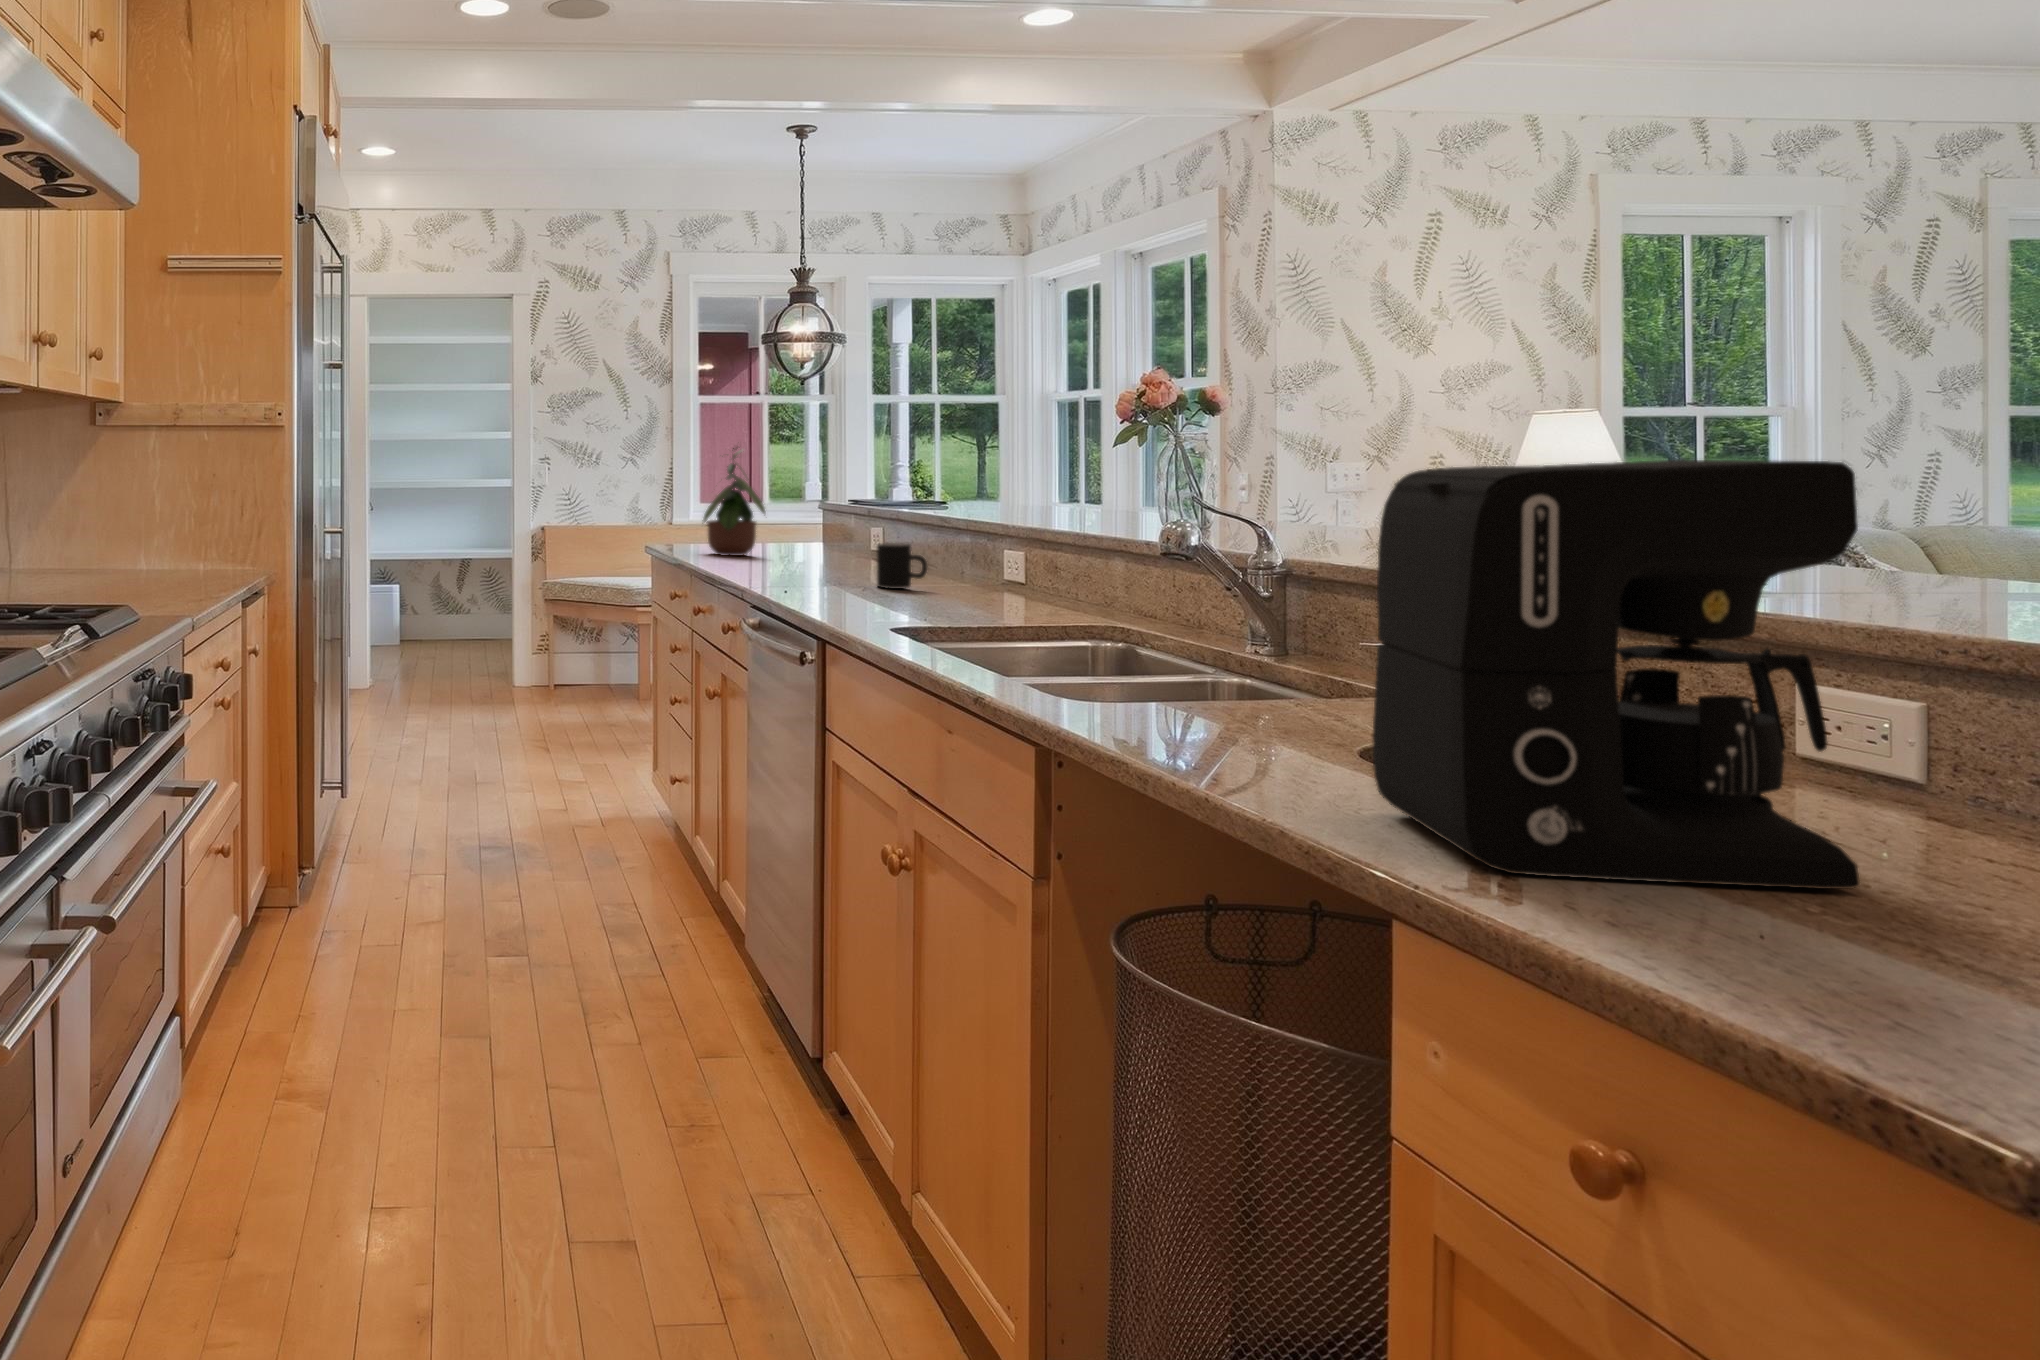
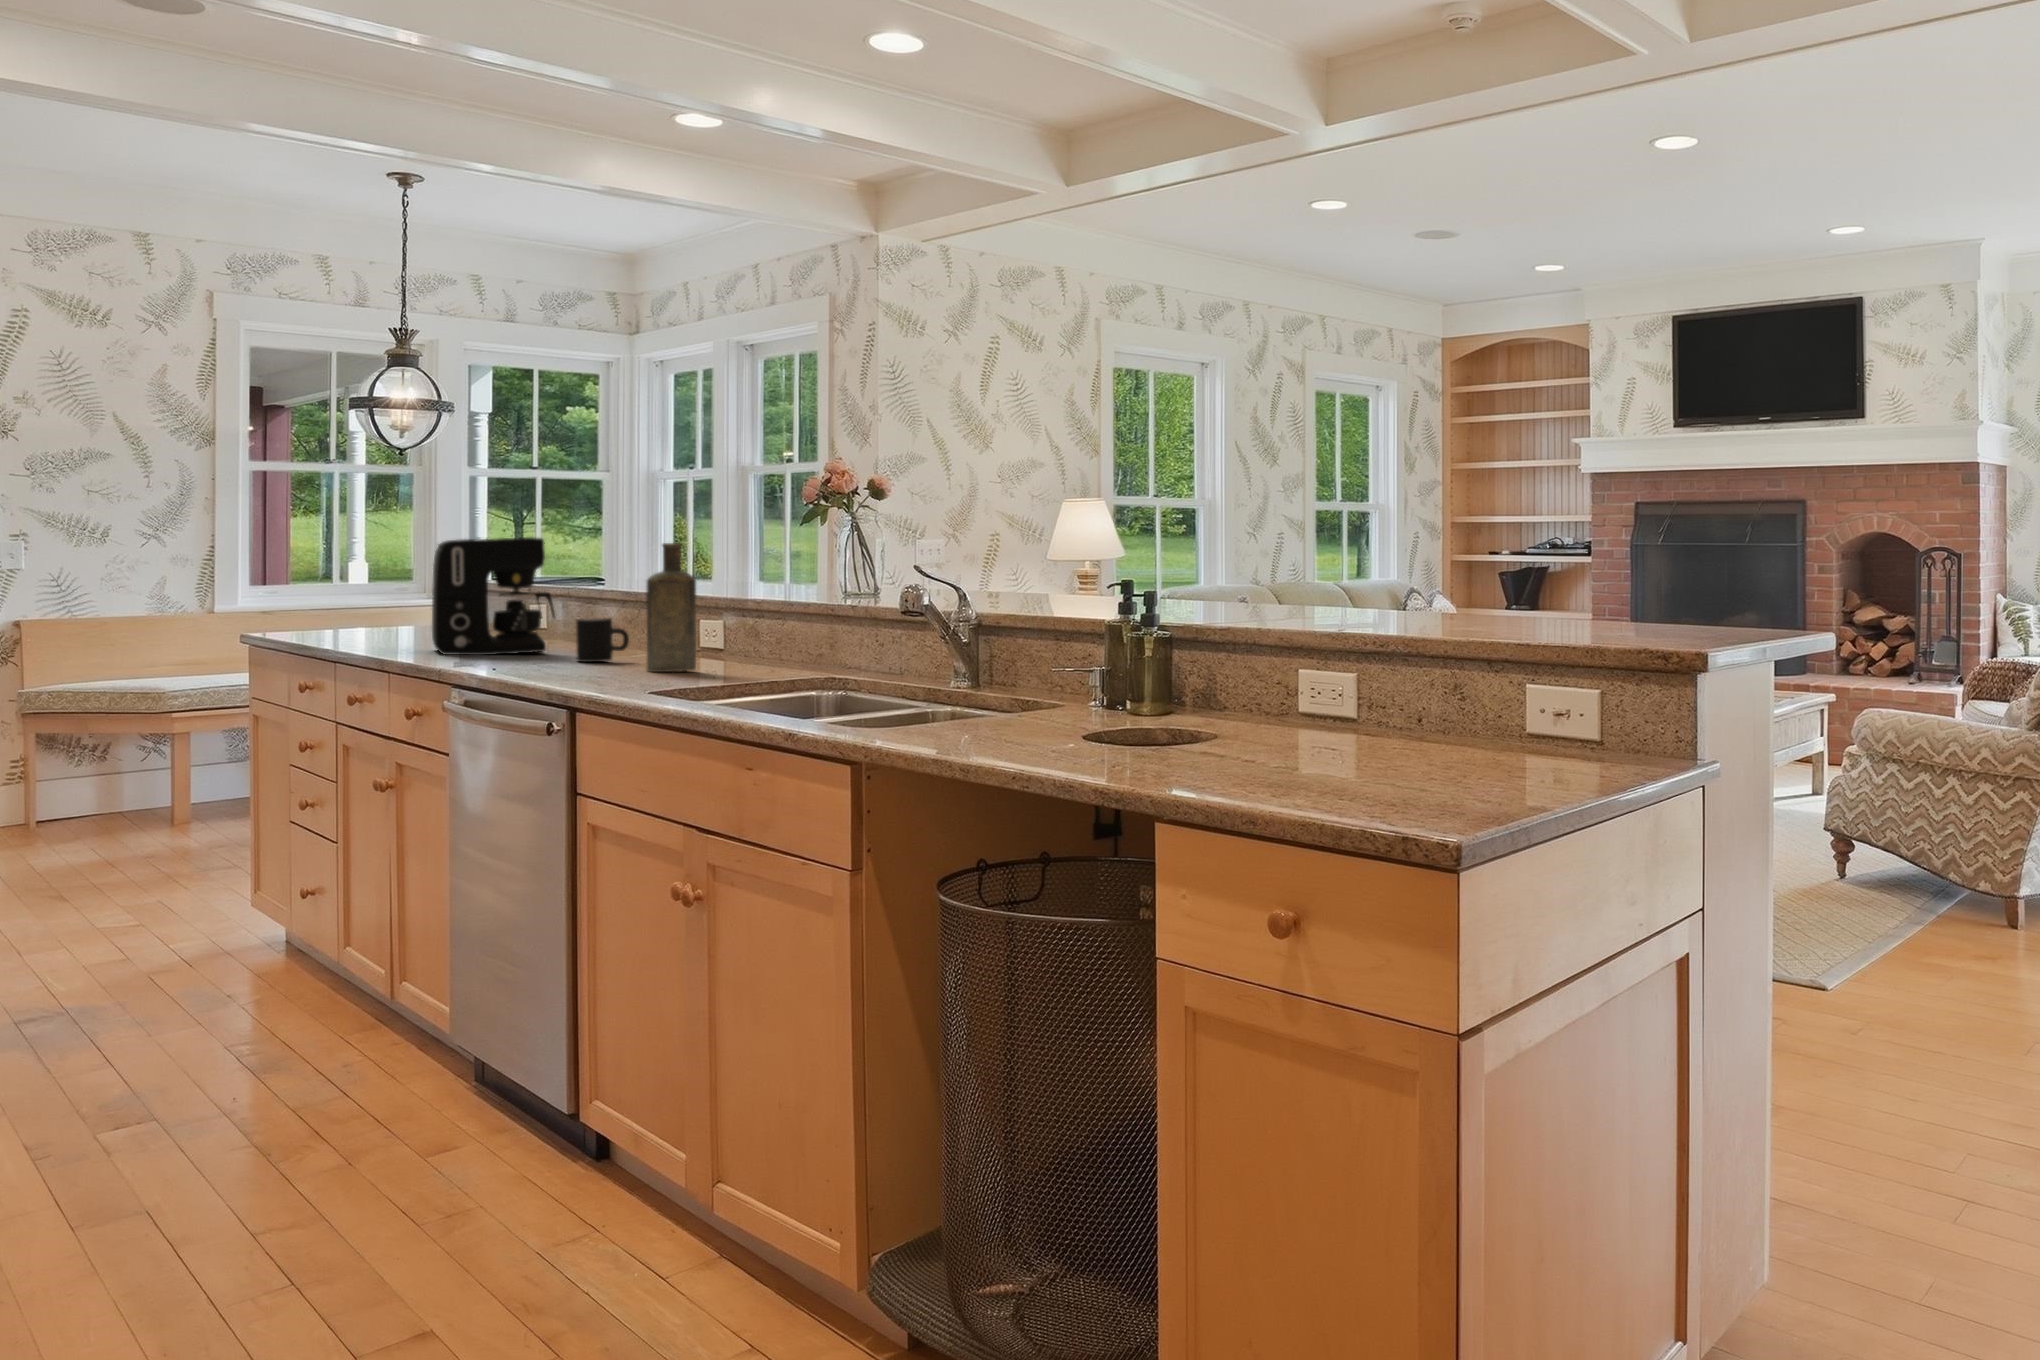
potted plant: present [703,448,765,556] -> none [327,516,423,642]
coffee maker: present [1372,460,1860,889] -> present [432,537,555,655]
bottle: none [925,466,982,605] -> present [646,543,696,672]

